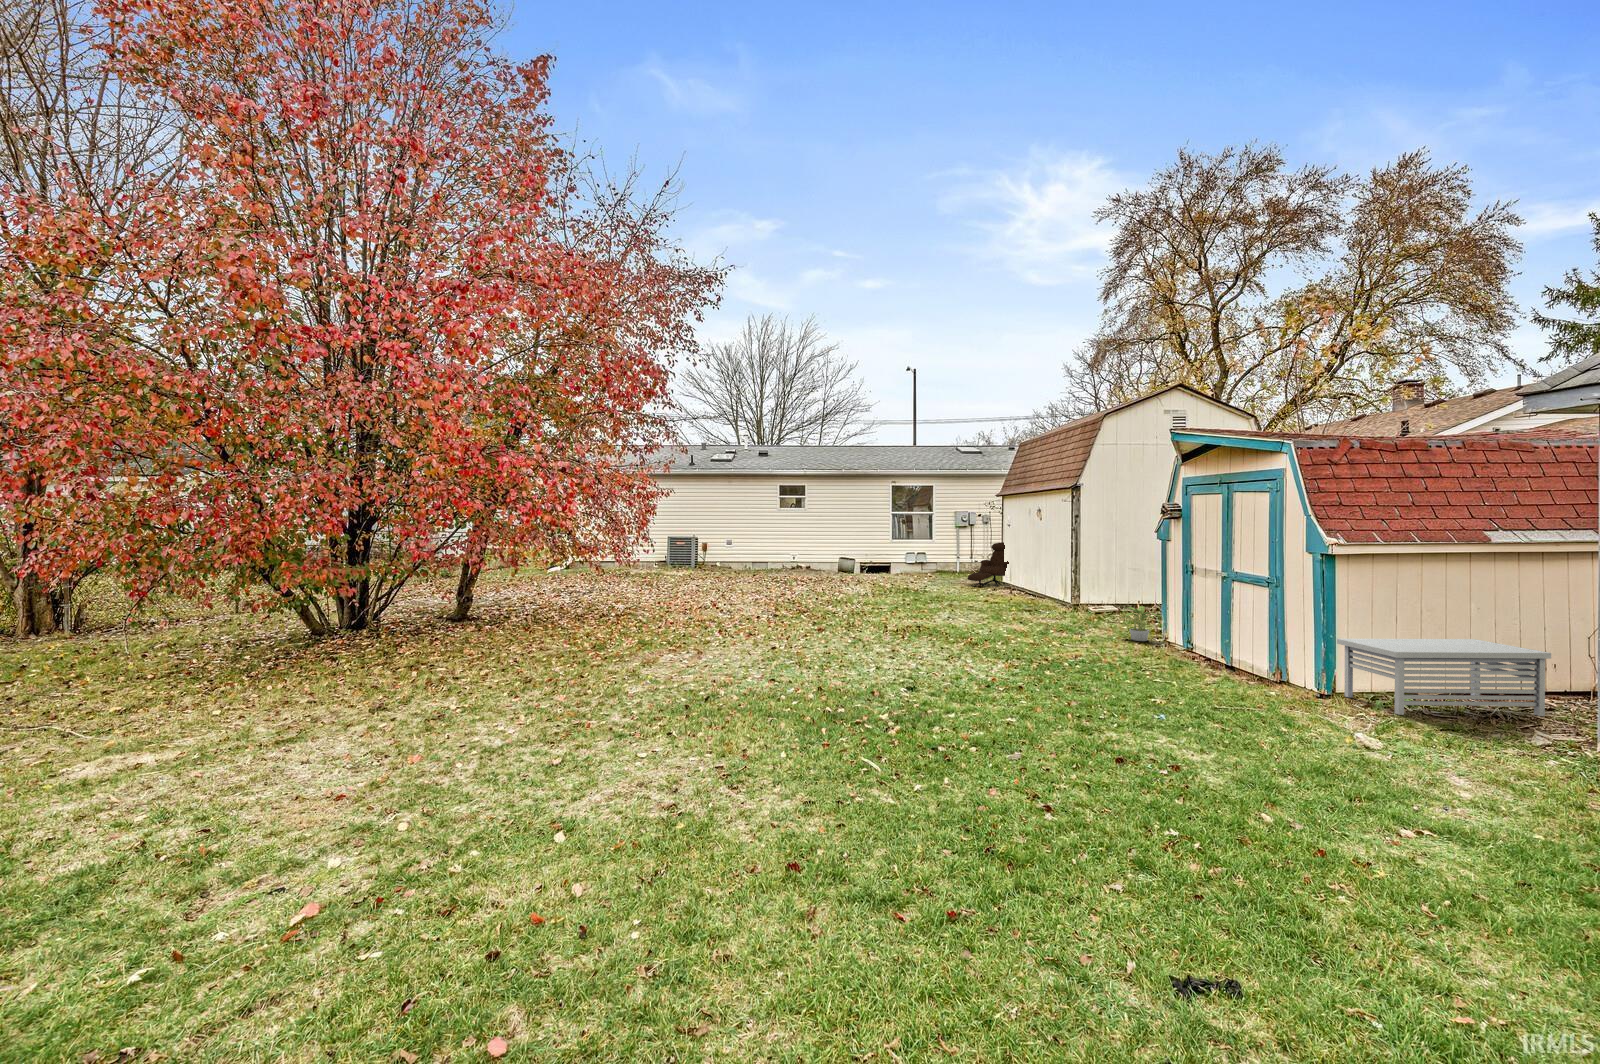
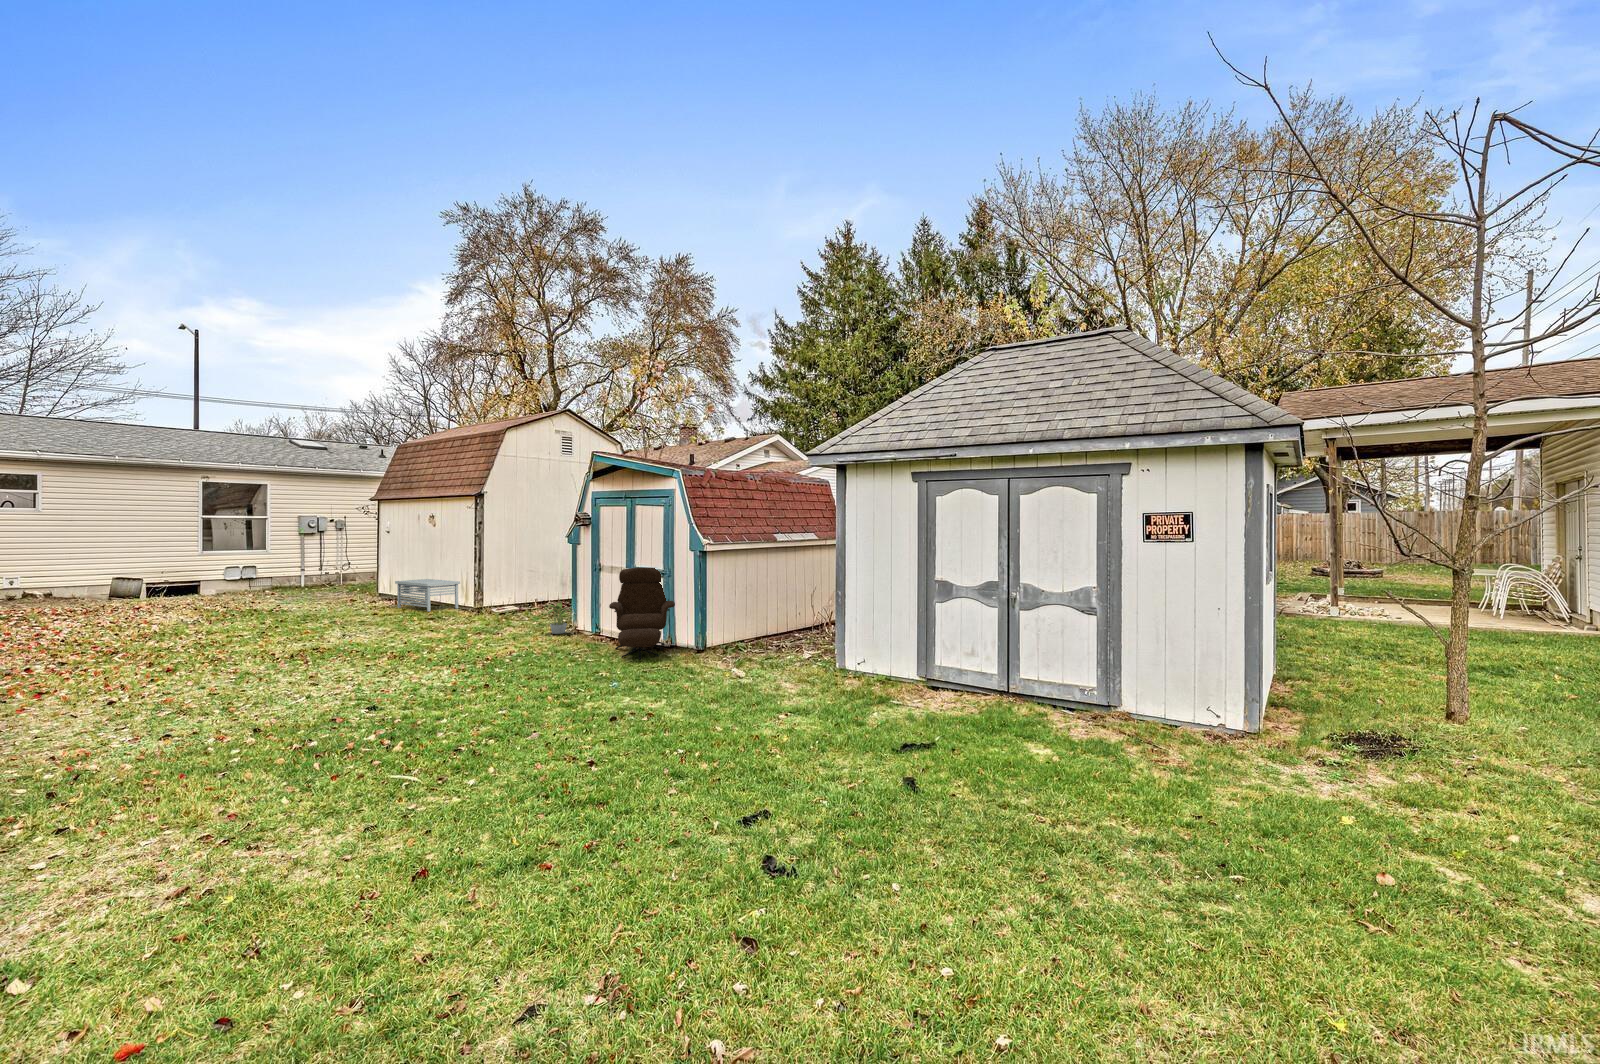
lounge chair: present [967,542,1009,587] -> present [609,567,675,659]
storage bench: present [1337,639,1551,716] -> present [395,579,460,612]

